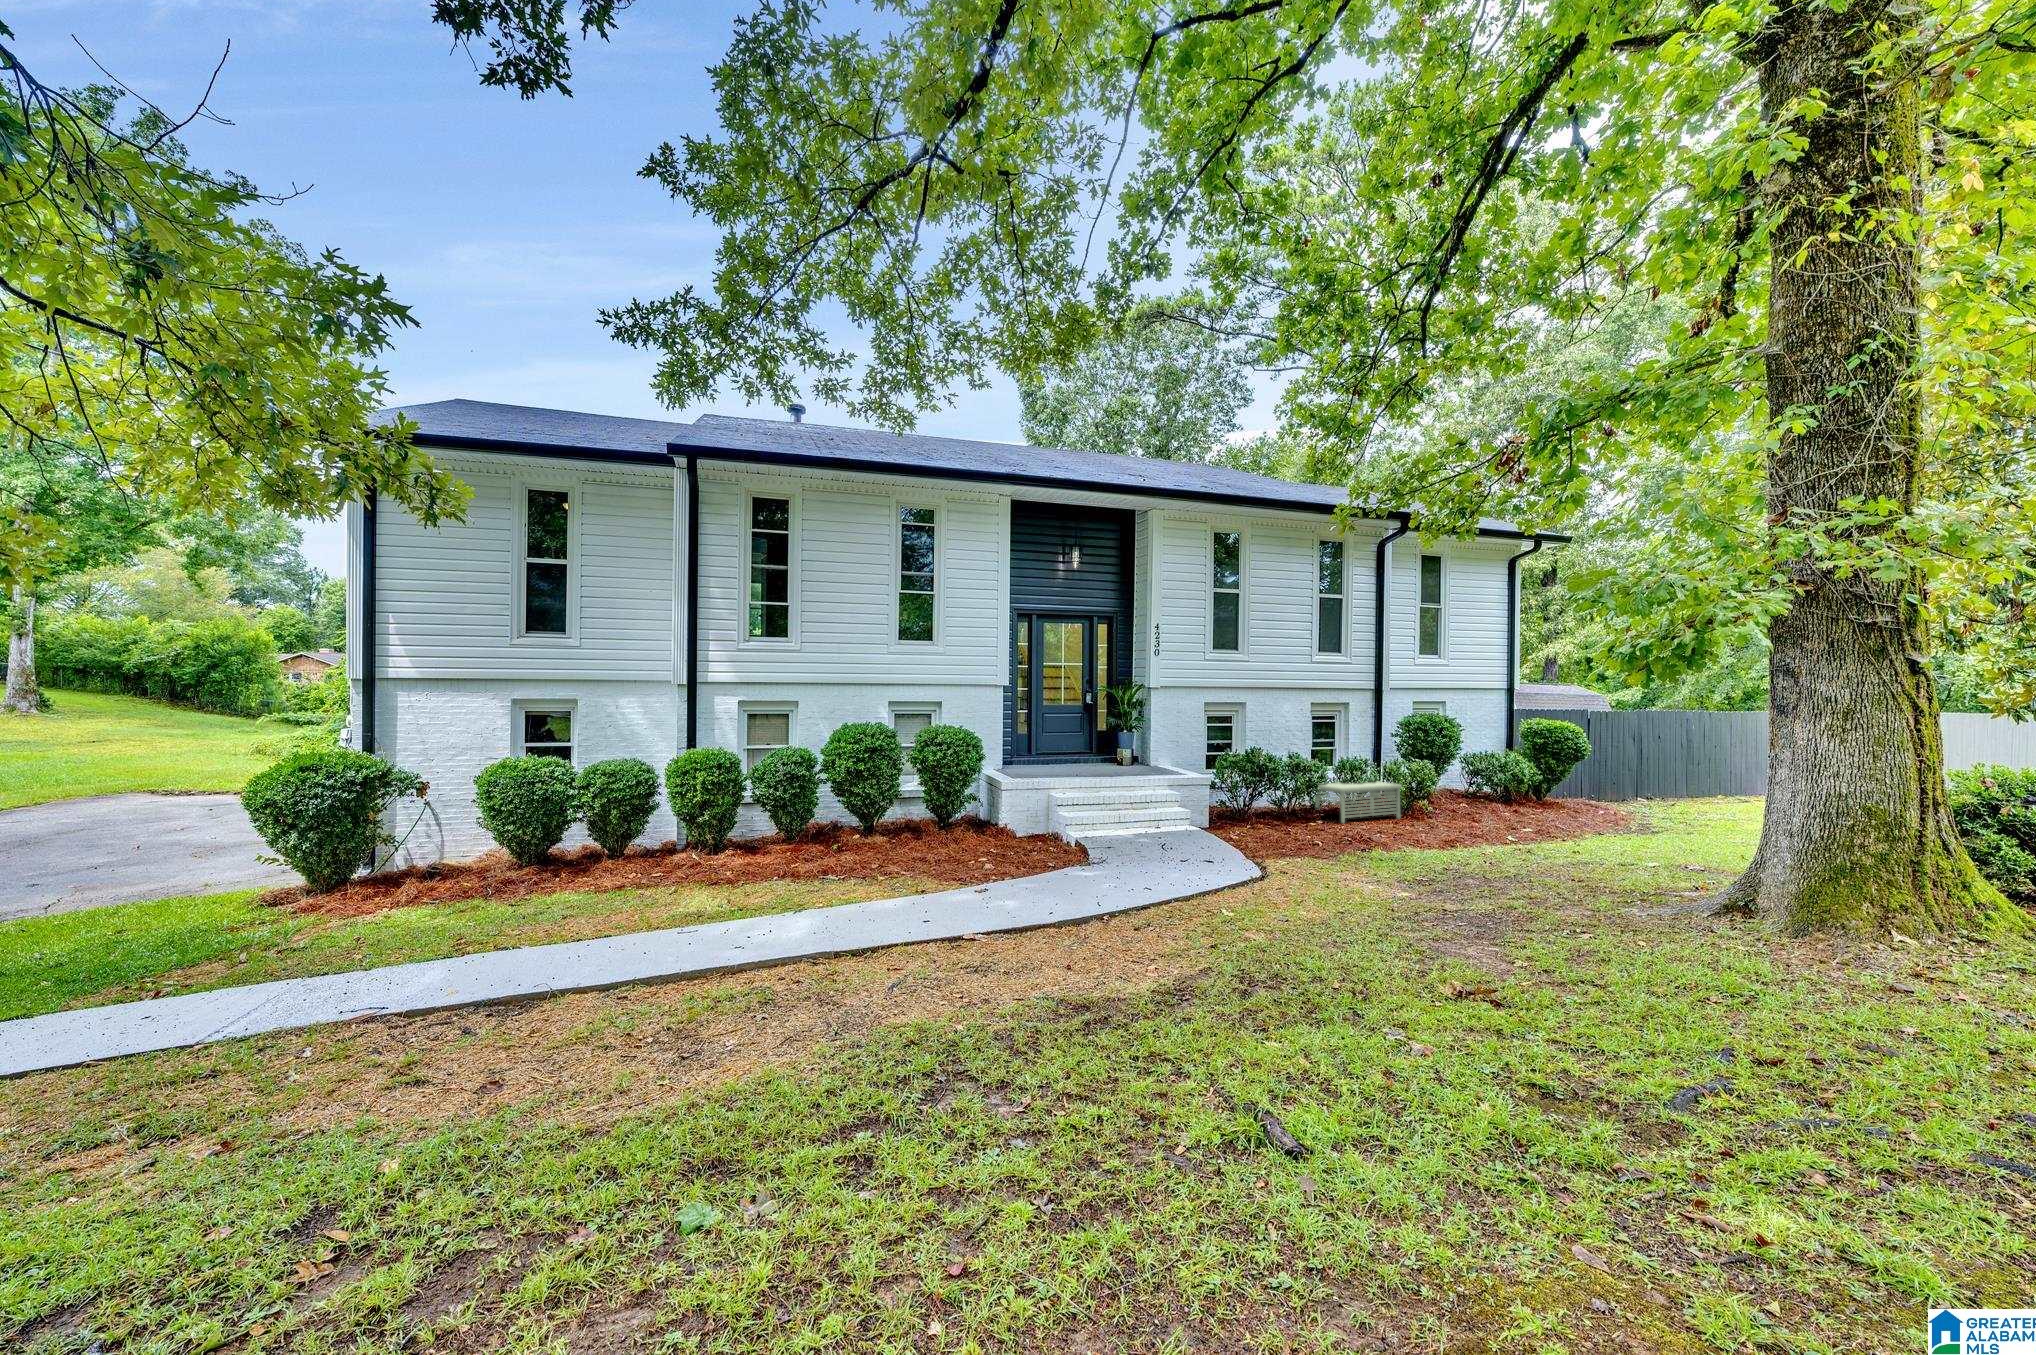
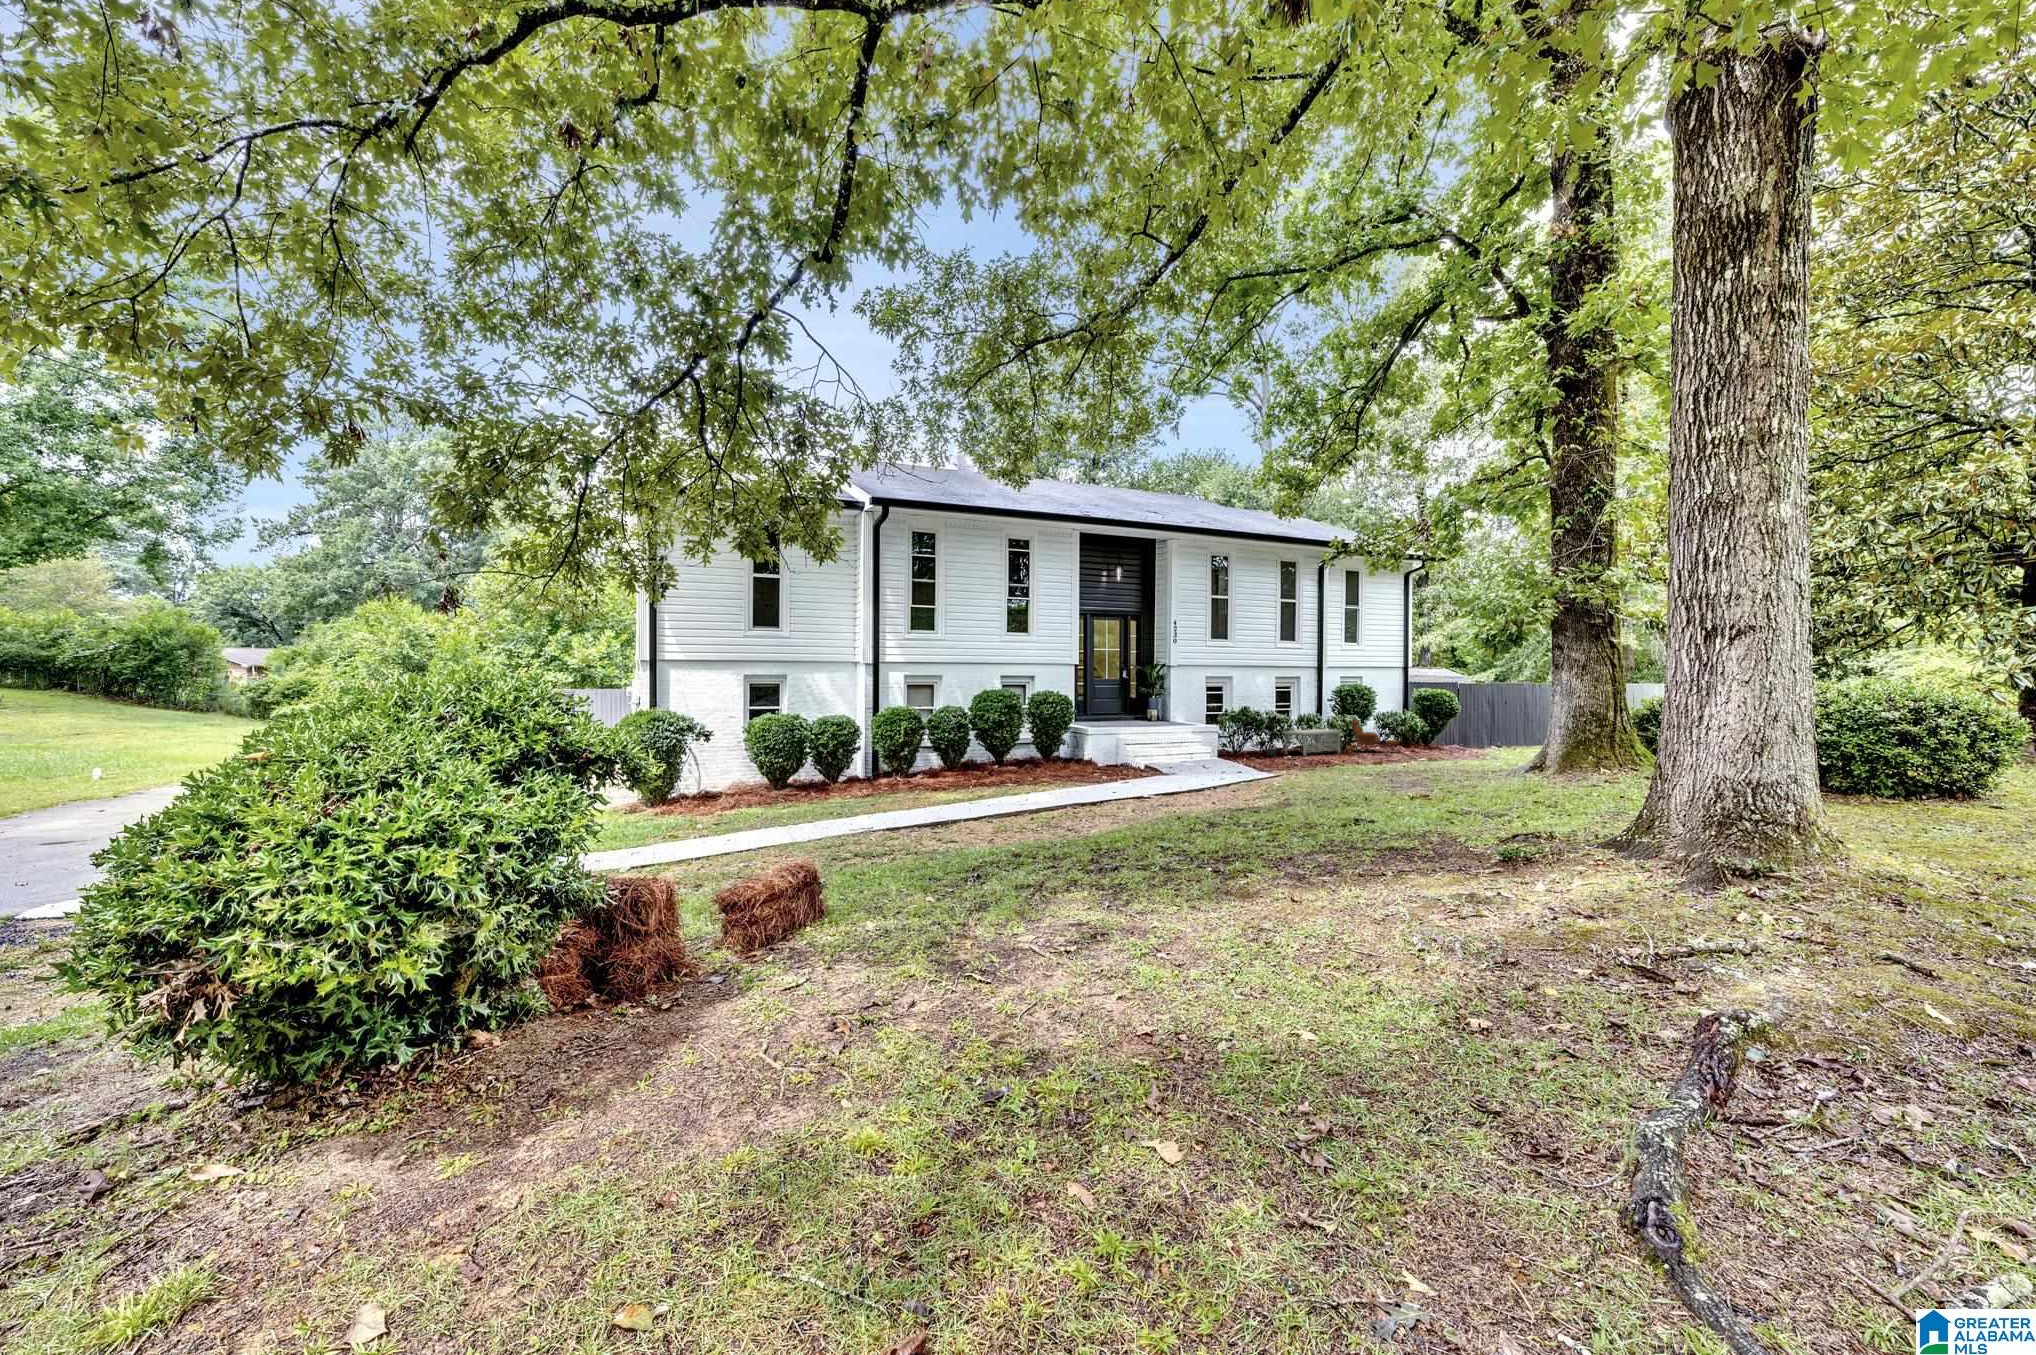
potted plant: none [1271,765,1312,823] -> present [1262,720,1281,756]
lounge chair: none [1418,768,1496,823] -> present [1351,720,1399,752]

